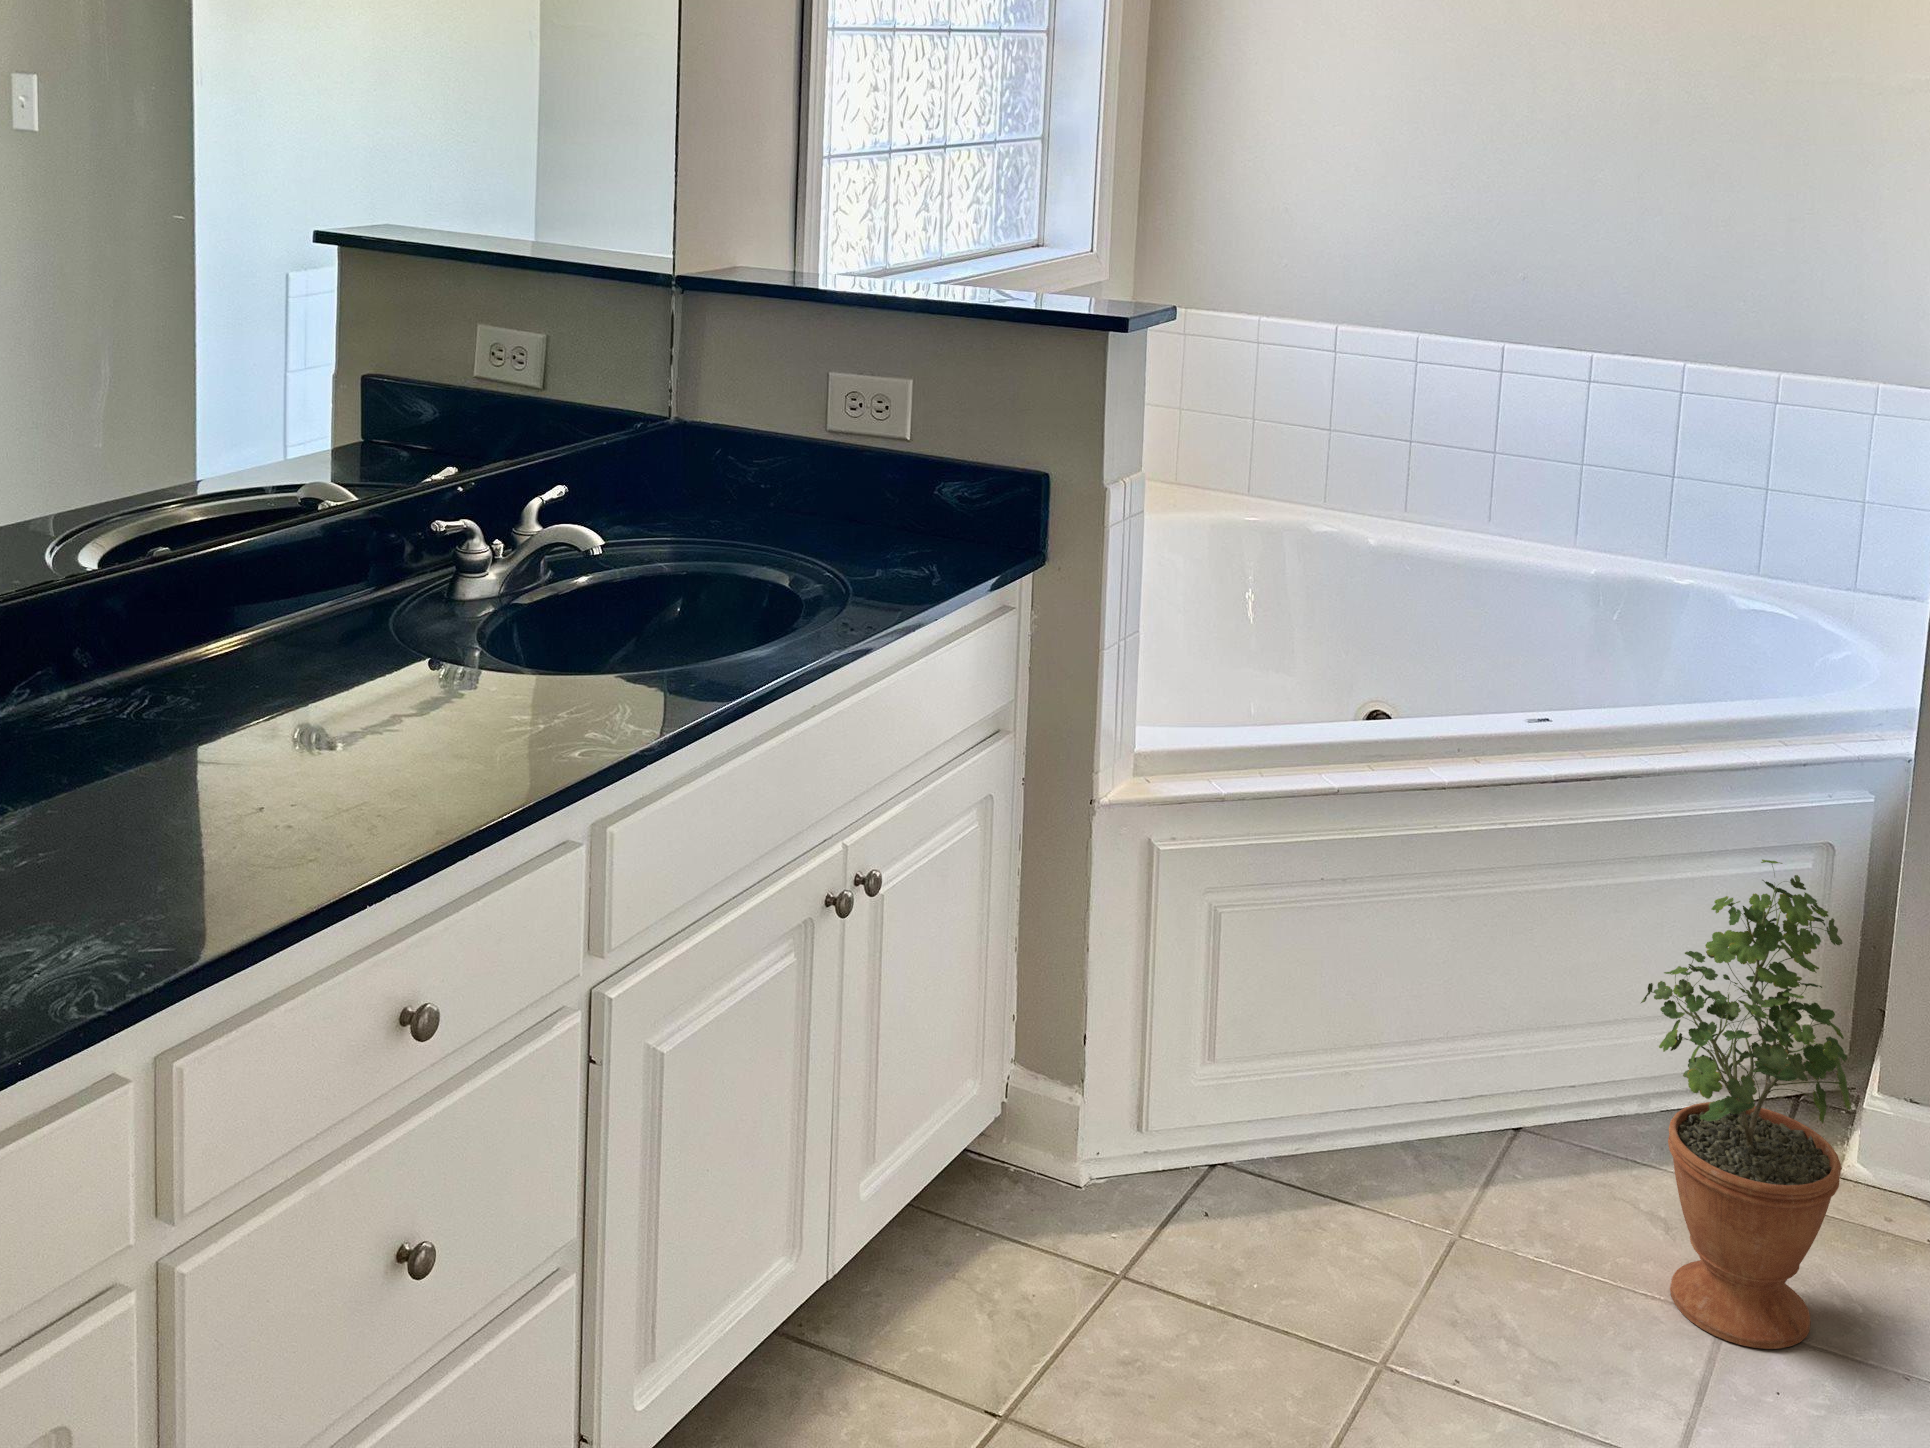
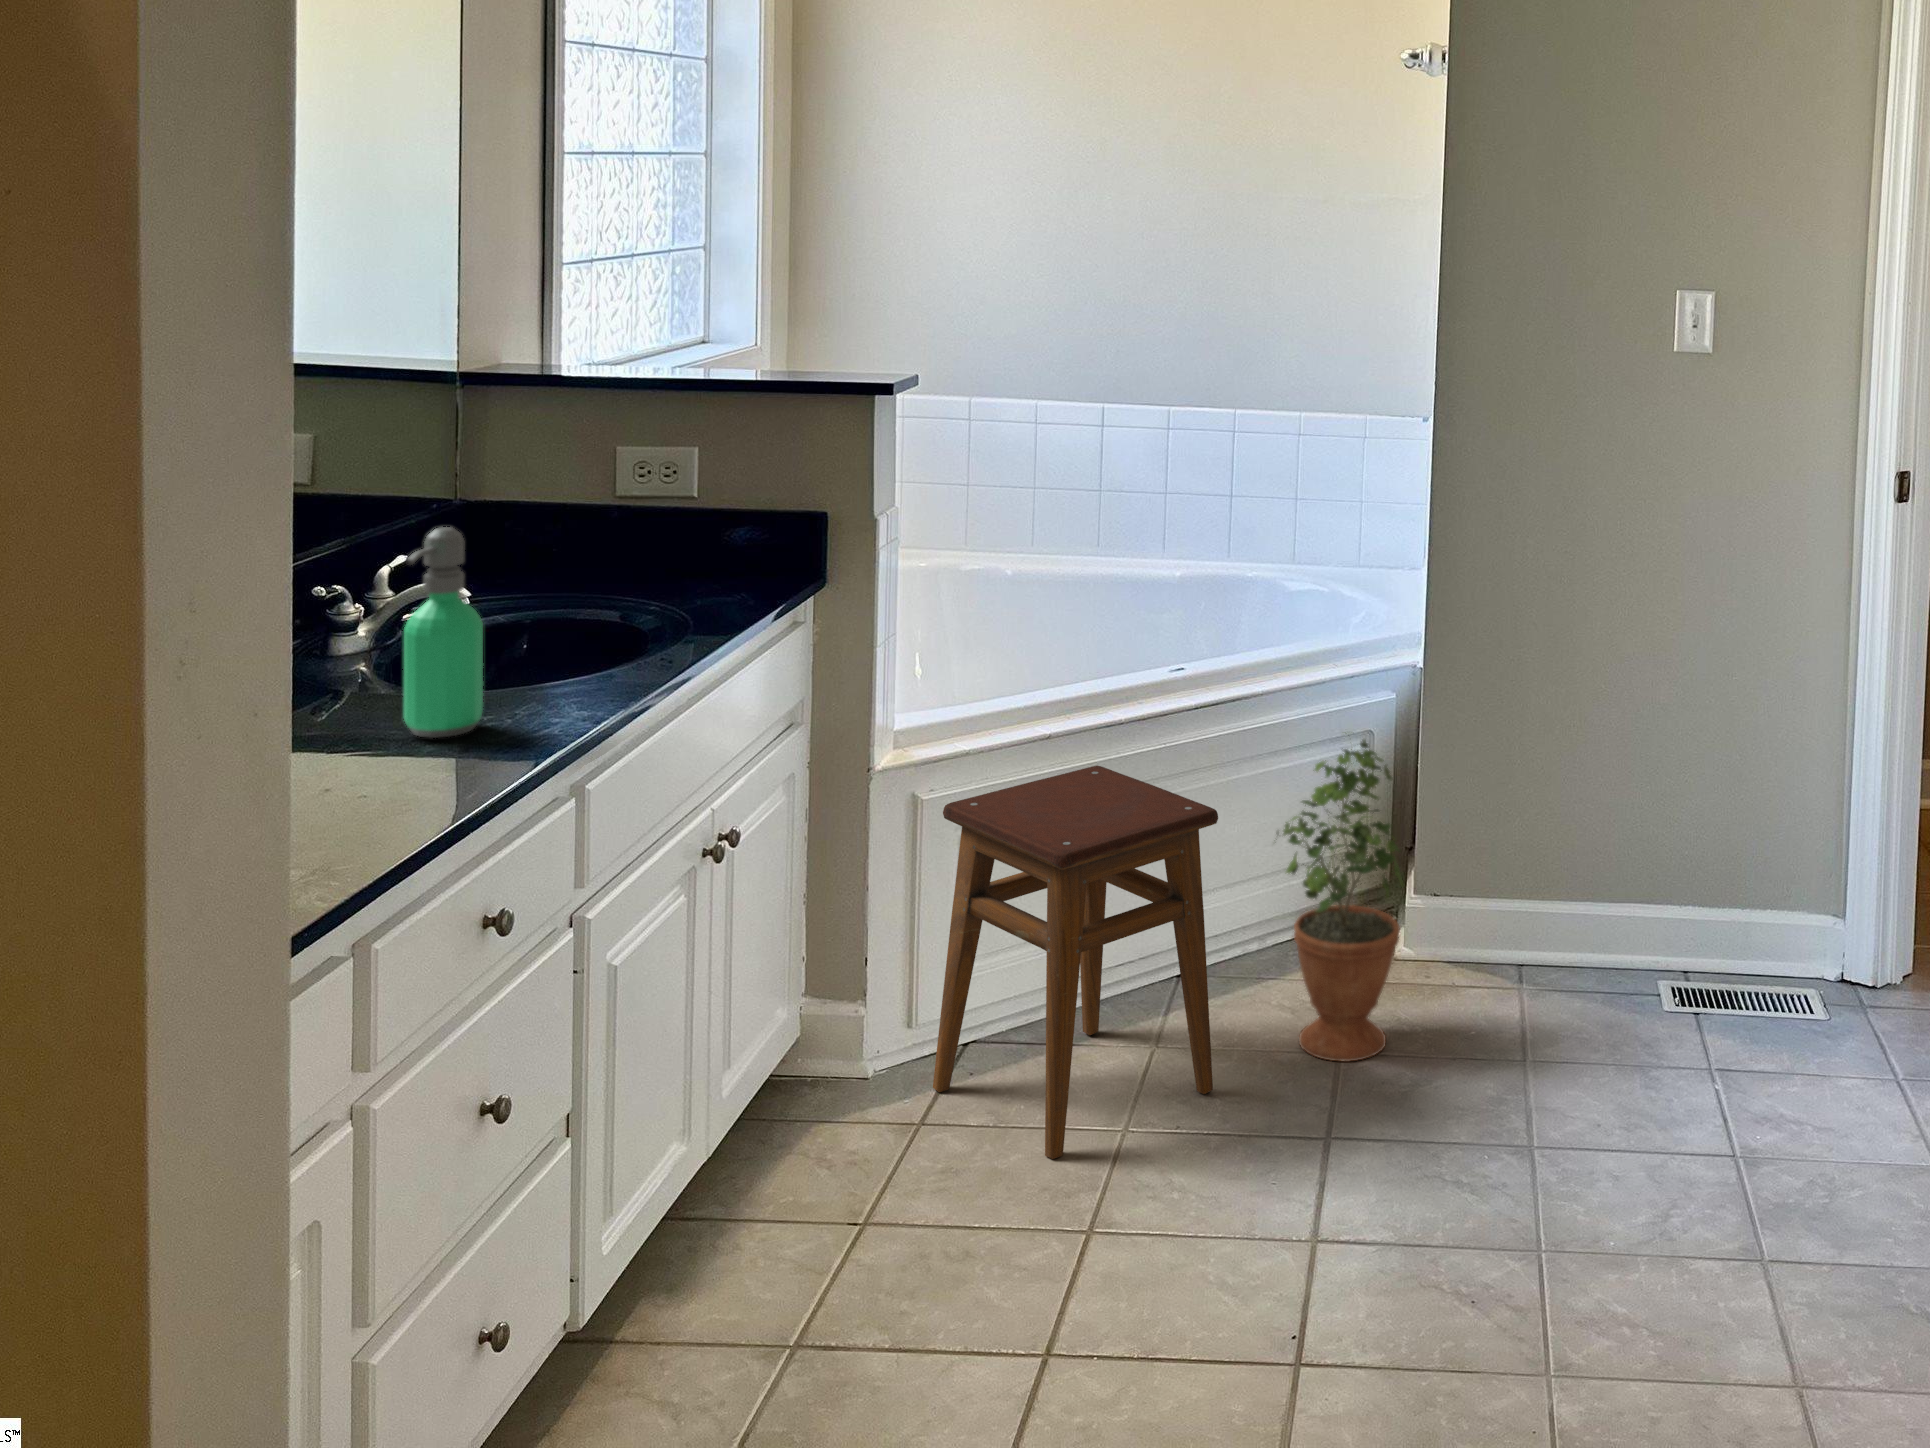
soap dispenser: none [386,485,492,750] -> present [404,527,483,738]
stool: none [1150,843,1547,1388] -> present [933,765,1218,1159]

